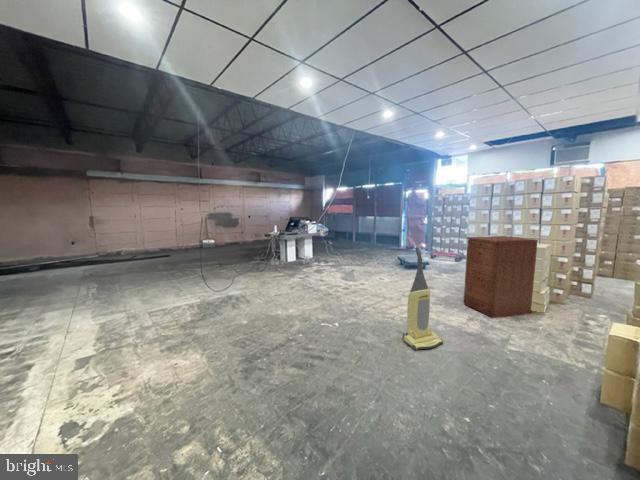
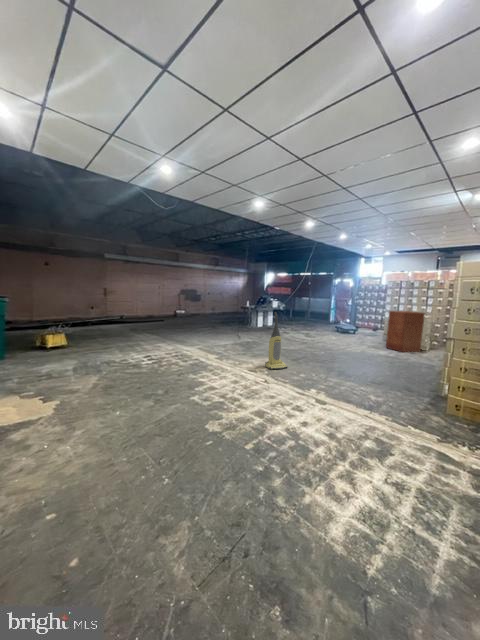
vacuum cleaner: present [403,247,443,350] -> present [265,312,288,370]

